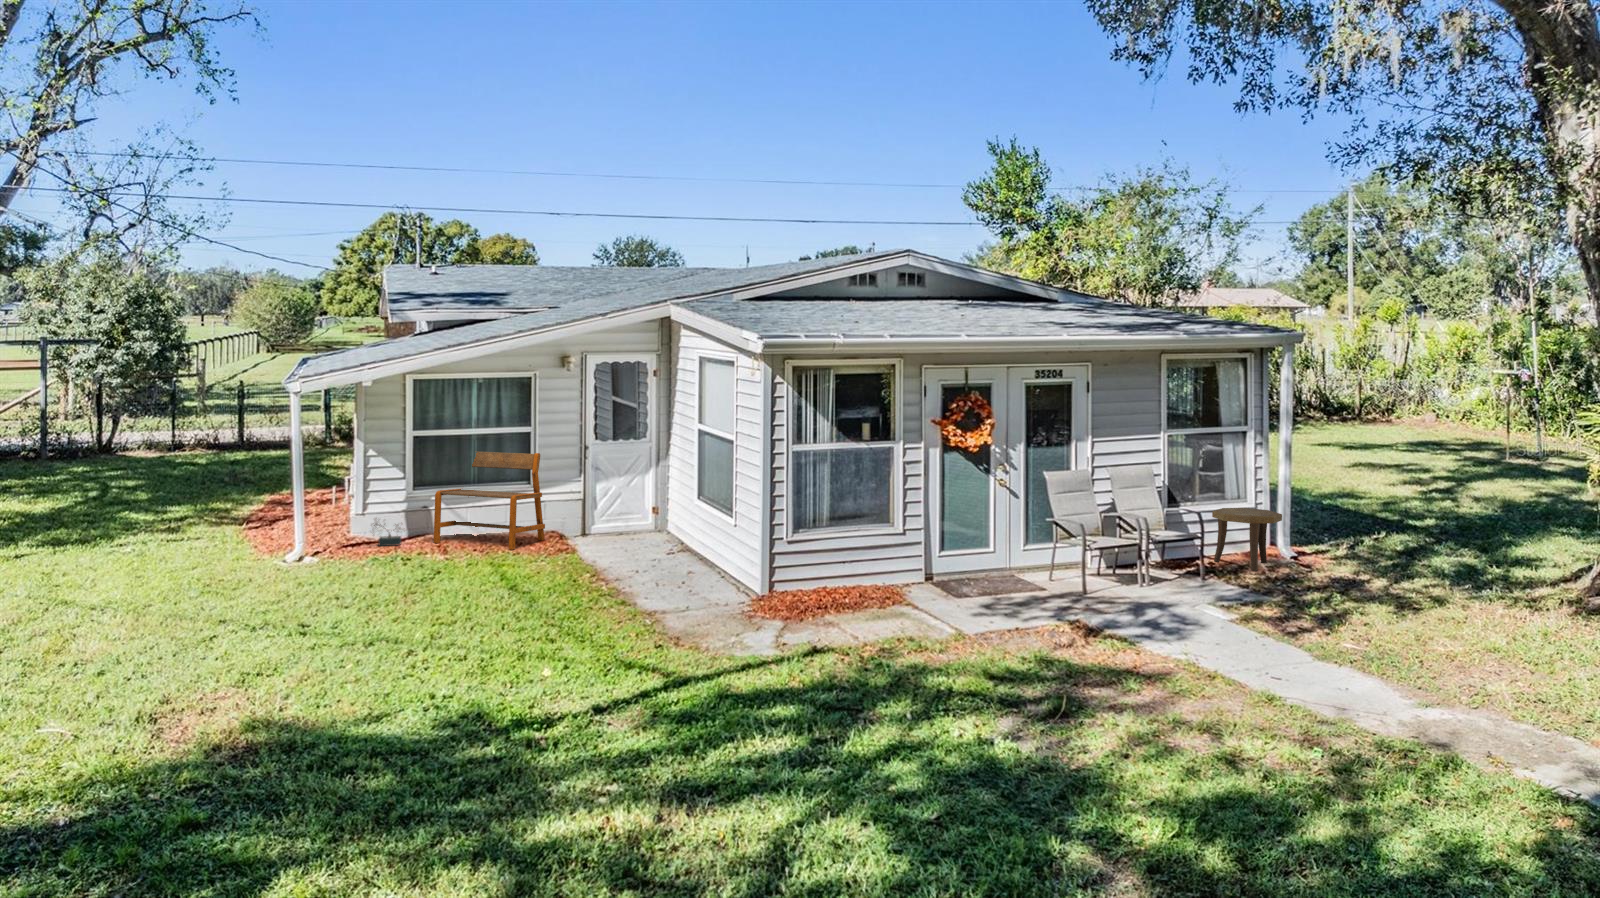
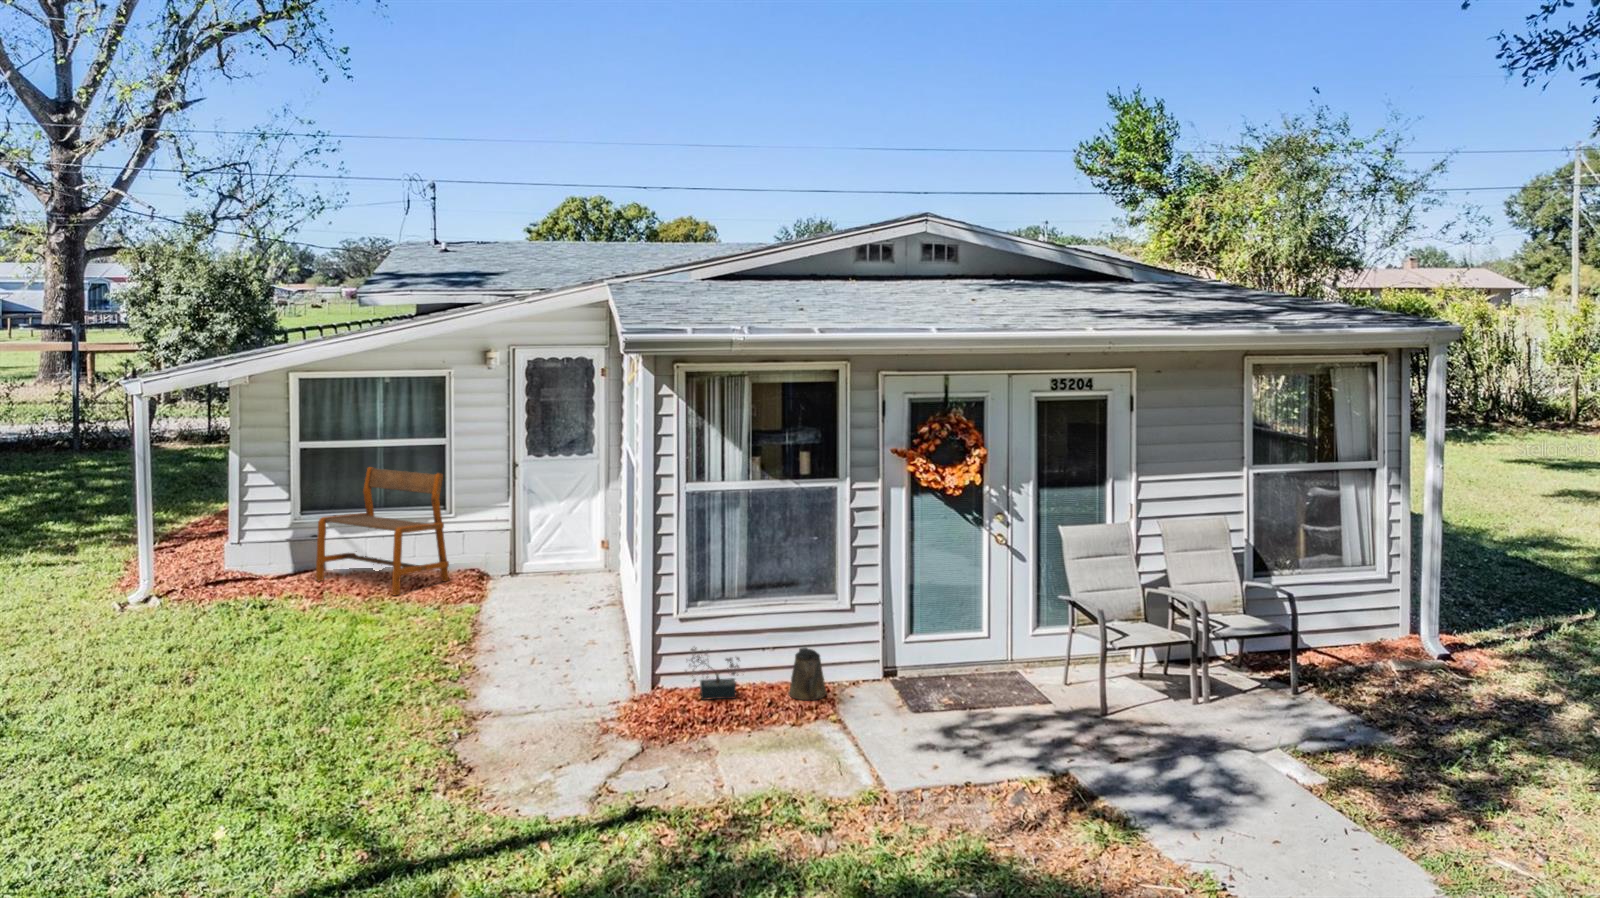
side table: present [1212,508,1282,571] -> none [1319,579,1425,678]
decorative plant: present [372,518,404,546] -> present [689,648,745,700]
watering can: none [867,560,898,596] -> present [789,647,827,700]

